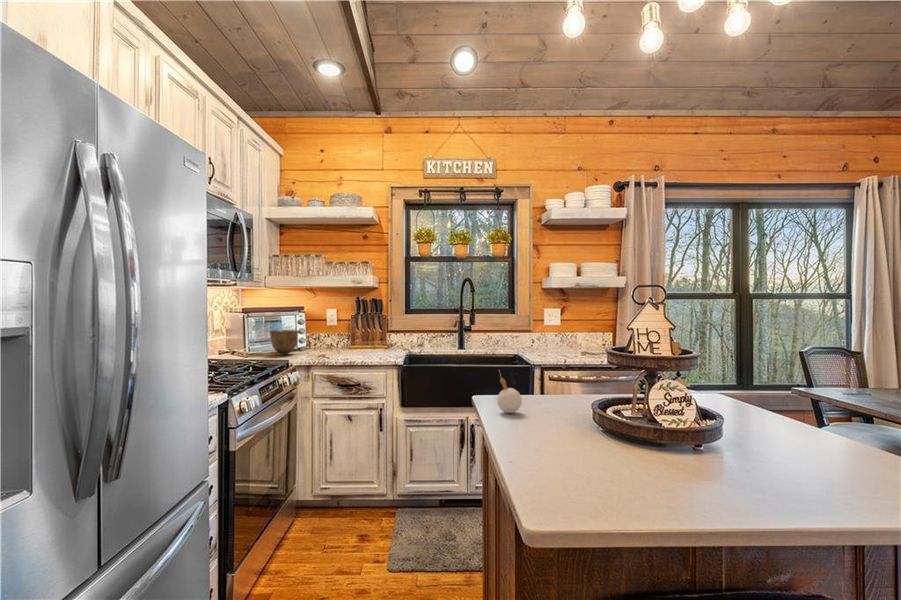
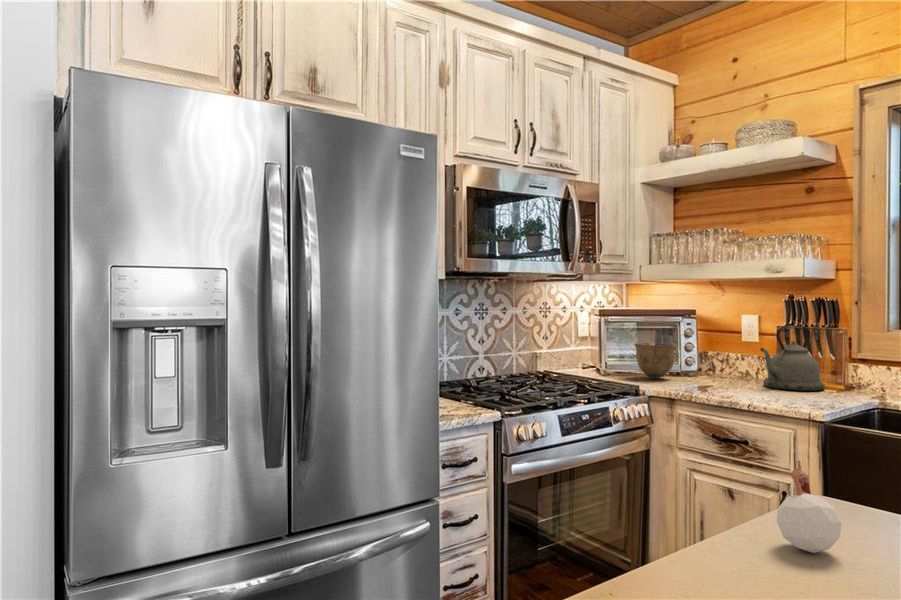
kettle: none [349,316,380,352] -> present [760,326,825,391]

